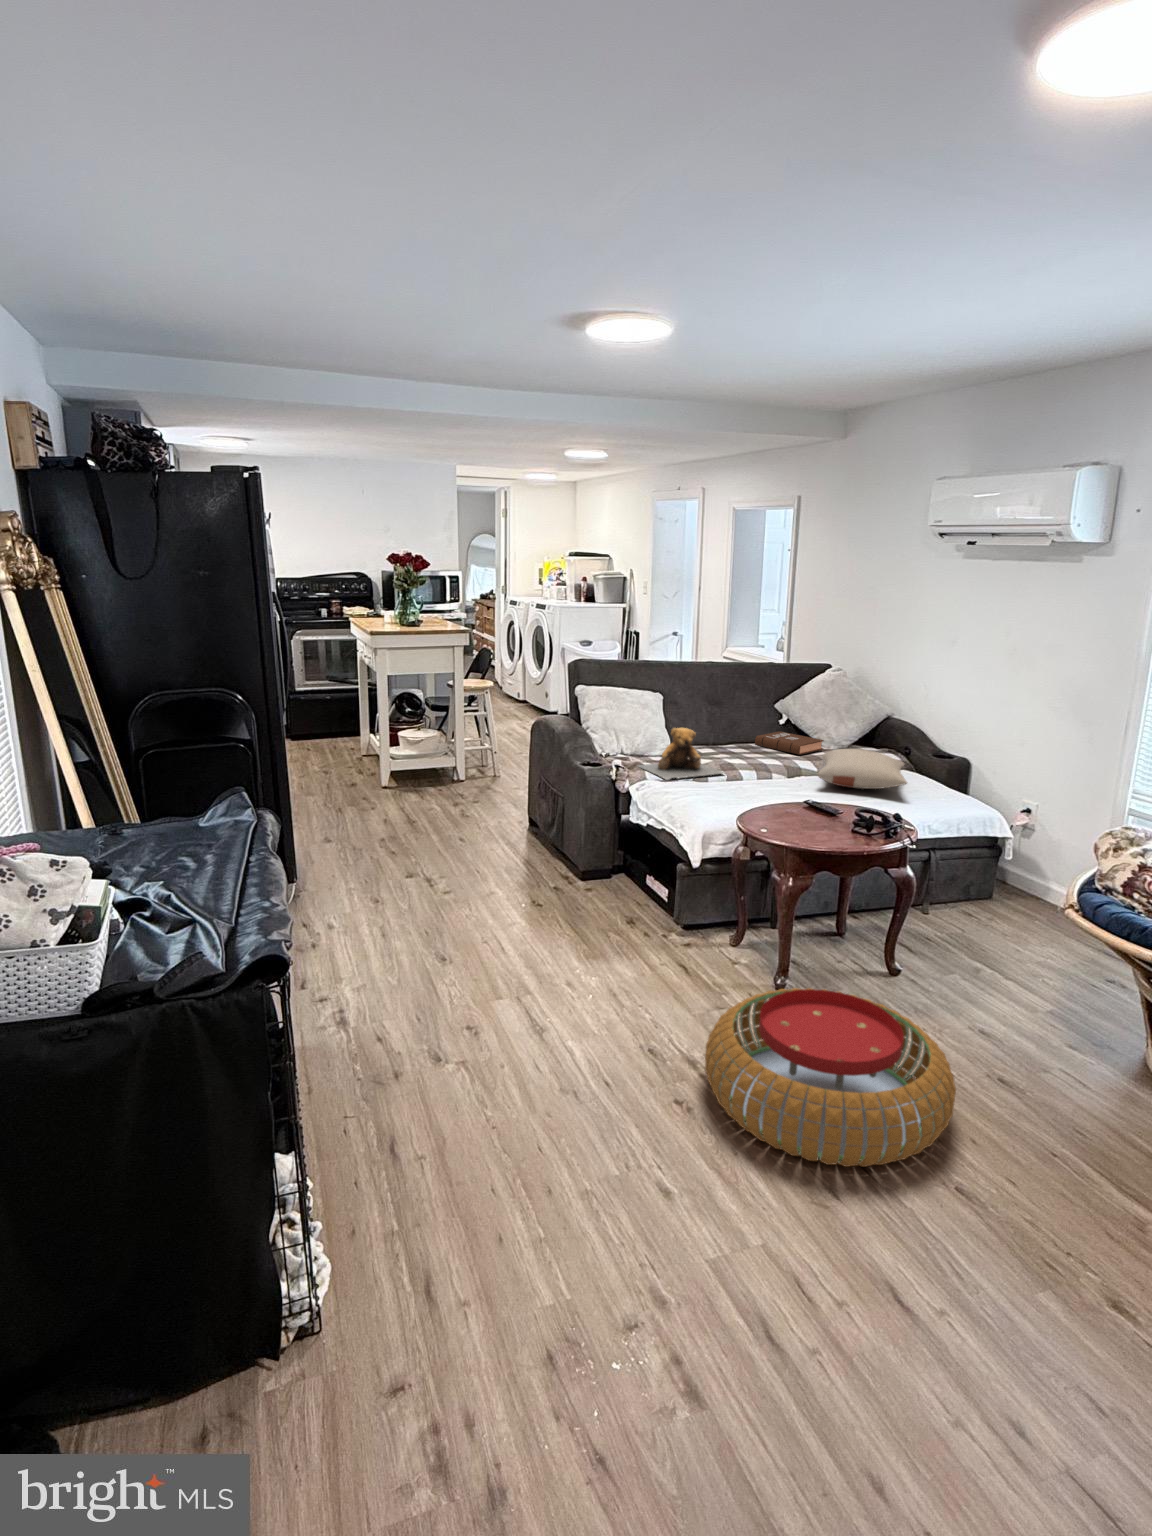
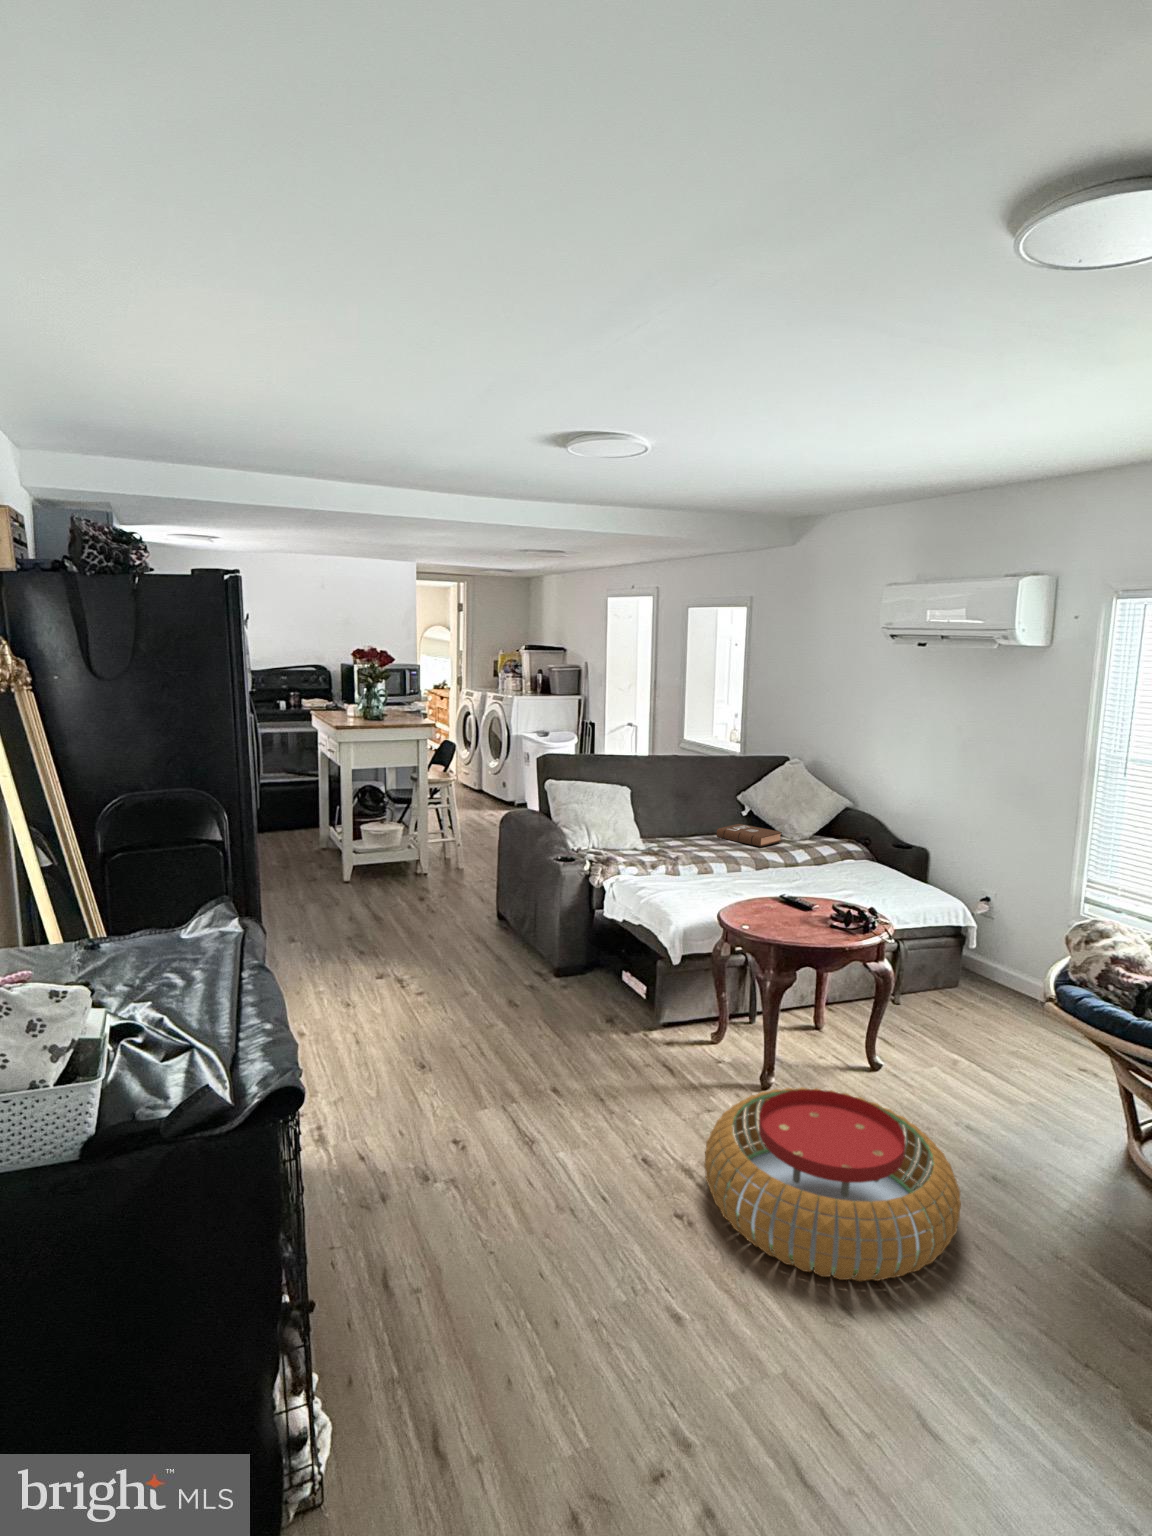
teddy bear: present [638,728,723,780] -> none [607,822,695,874]
pillow: present [818,749,907,789] -> none [784,841,870,880]

